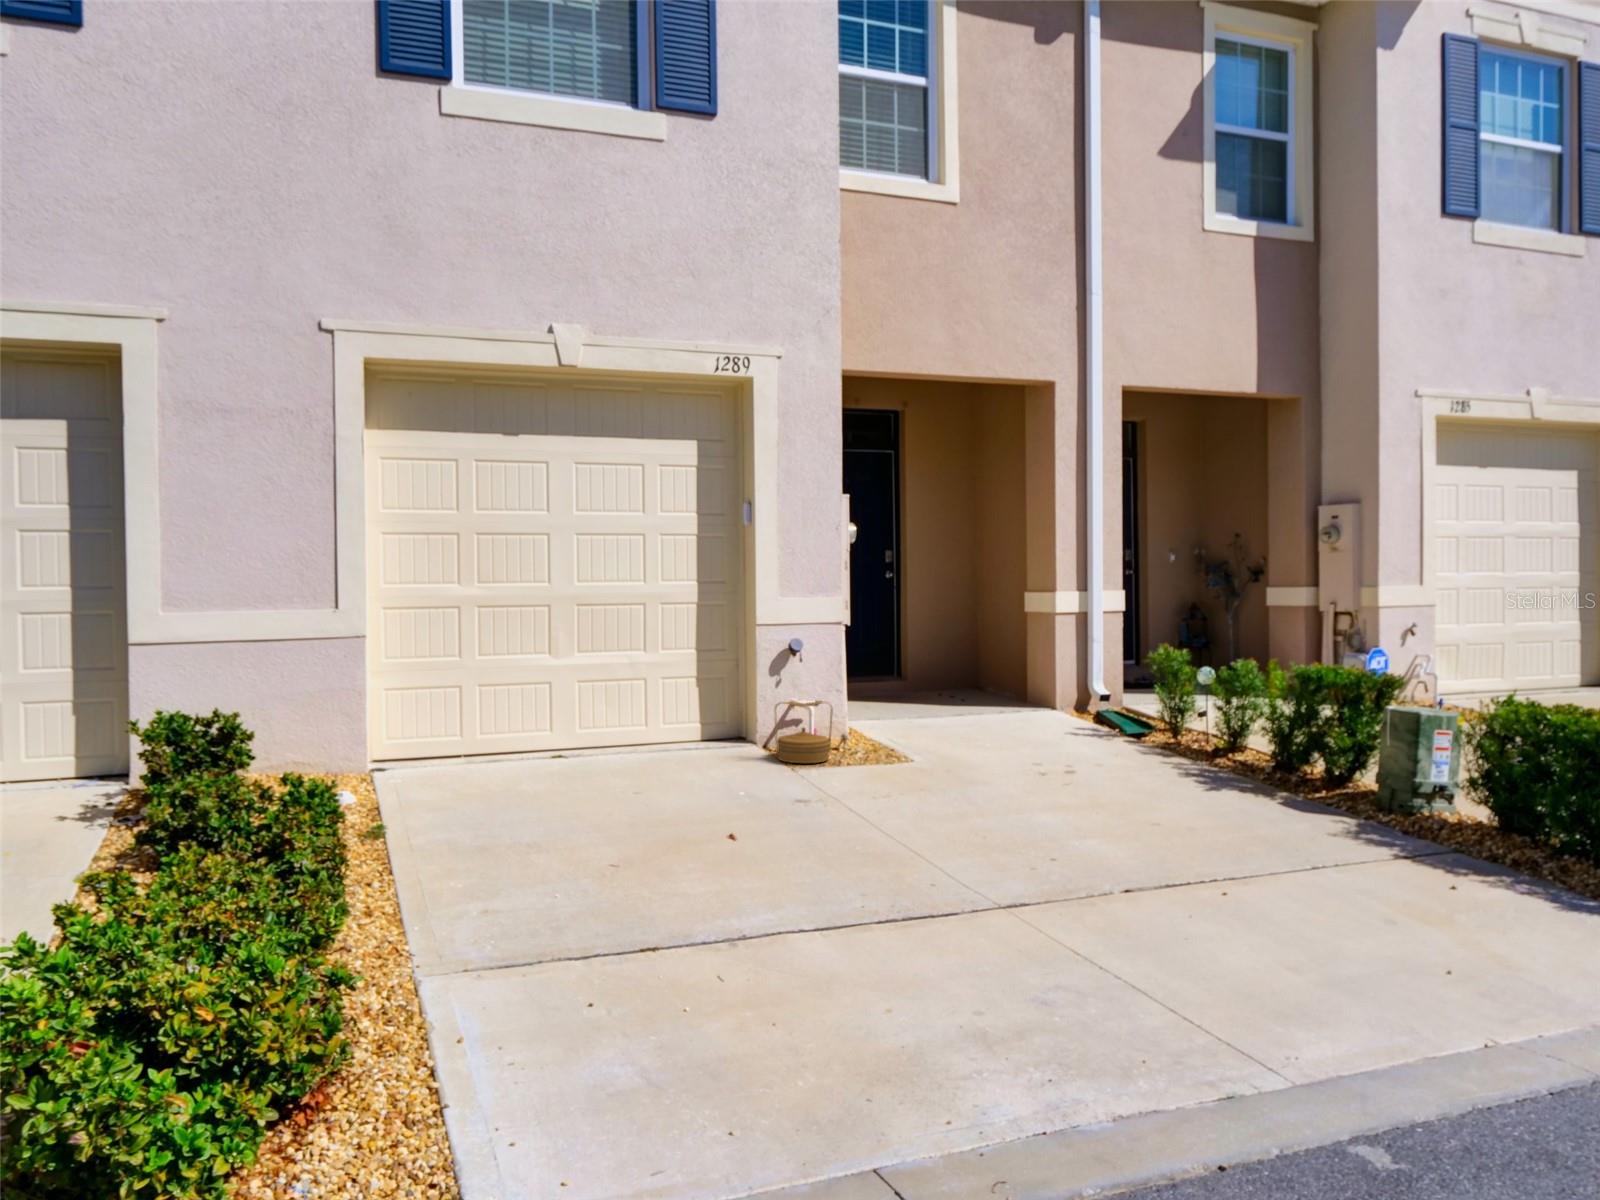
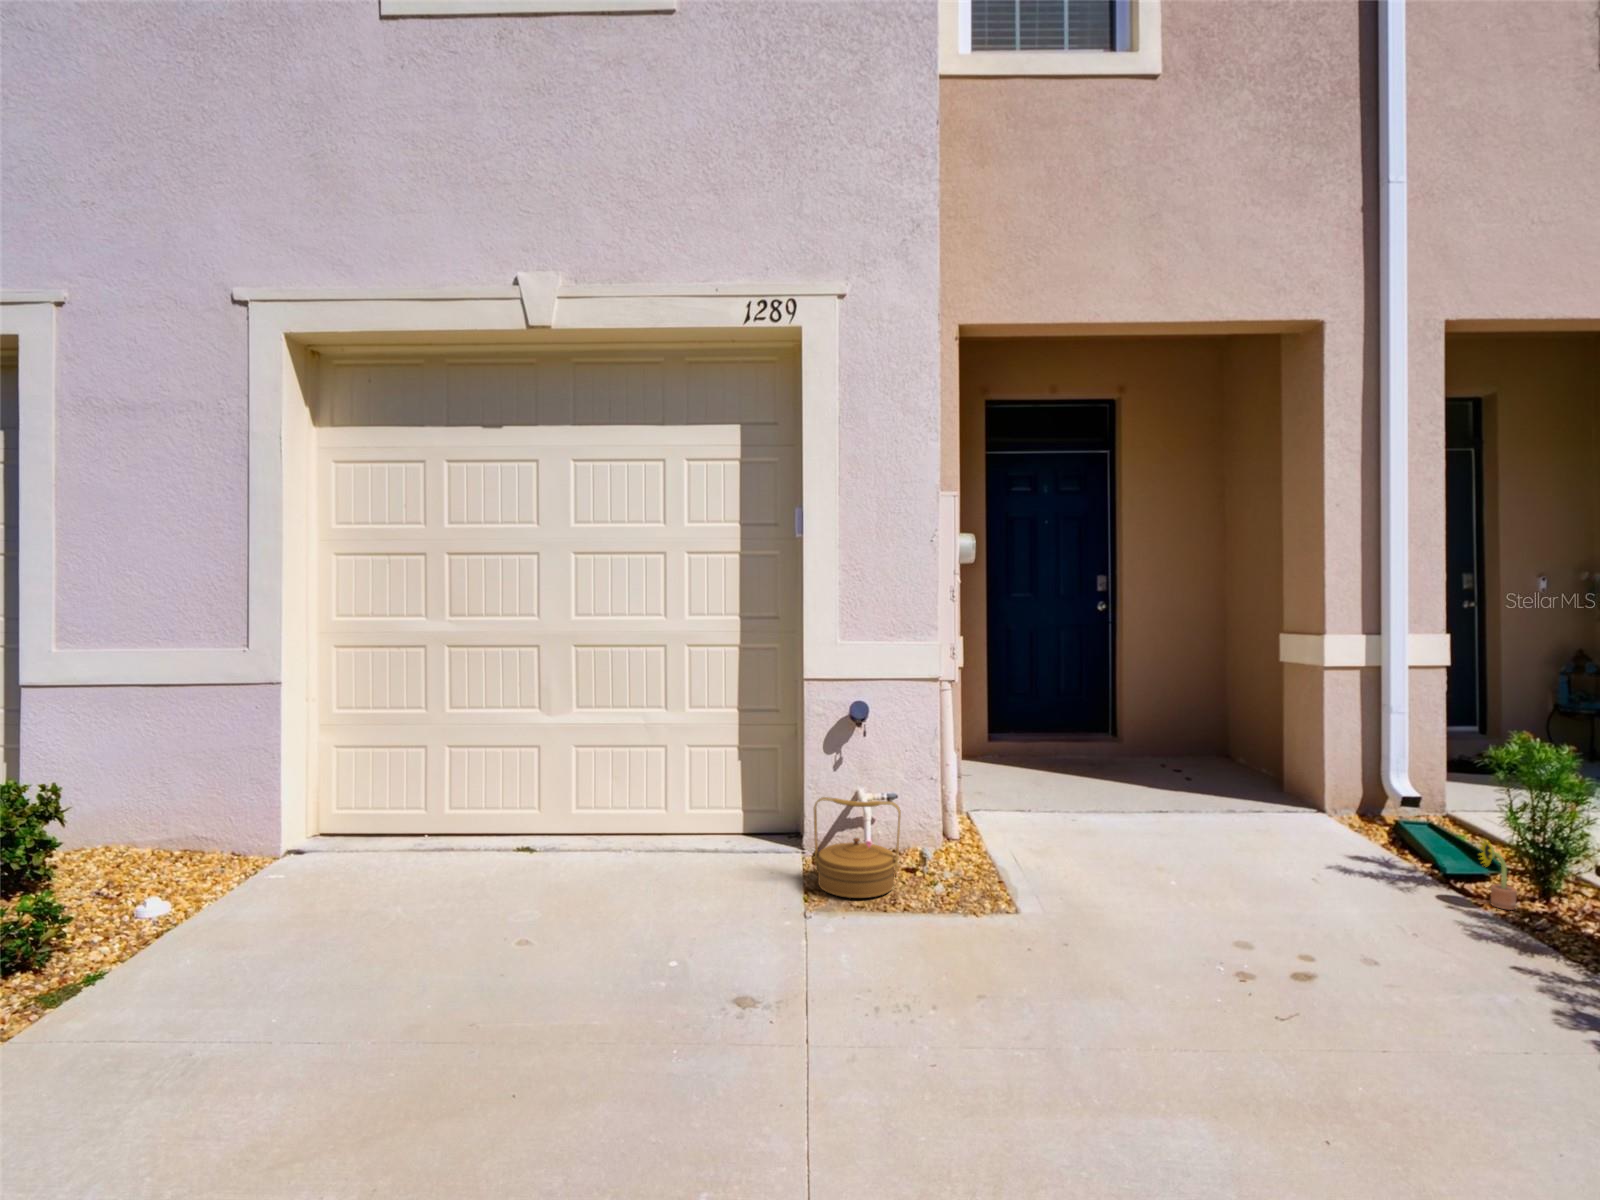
decorative plant: none [1143,703,1163,743] -> present [1480,840,1517,910]

